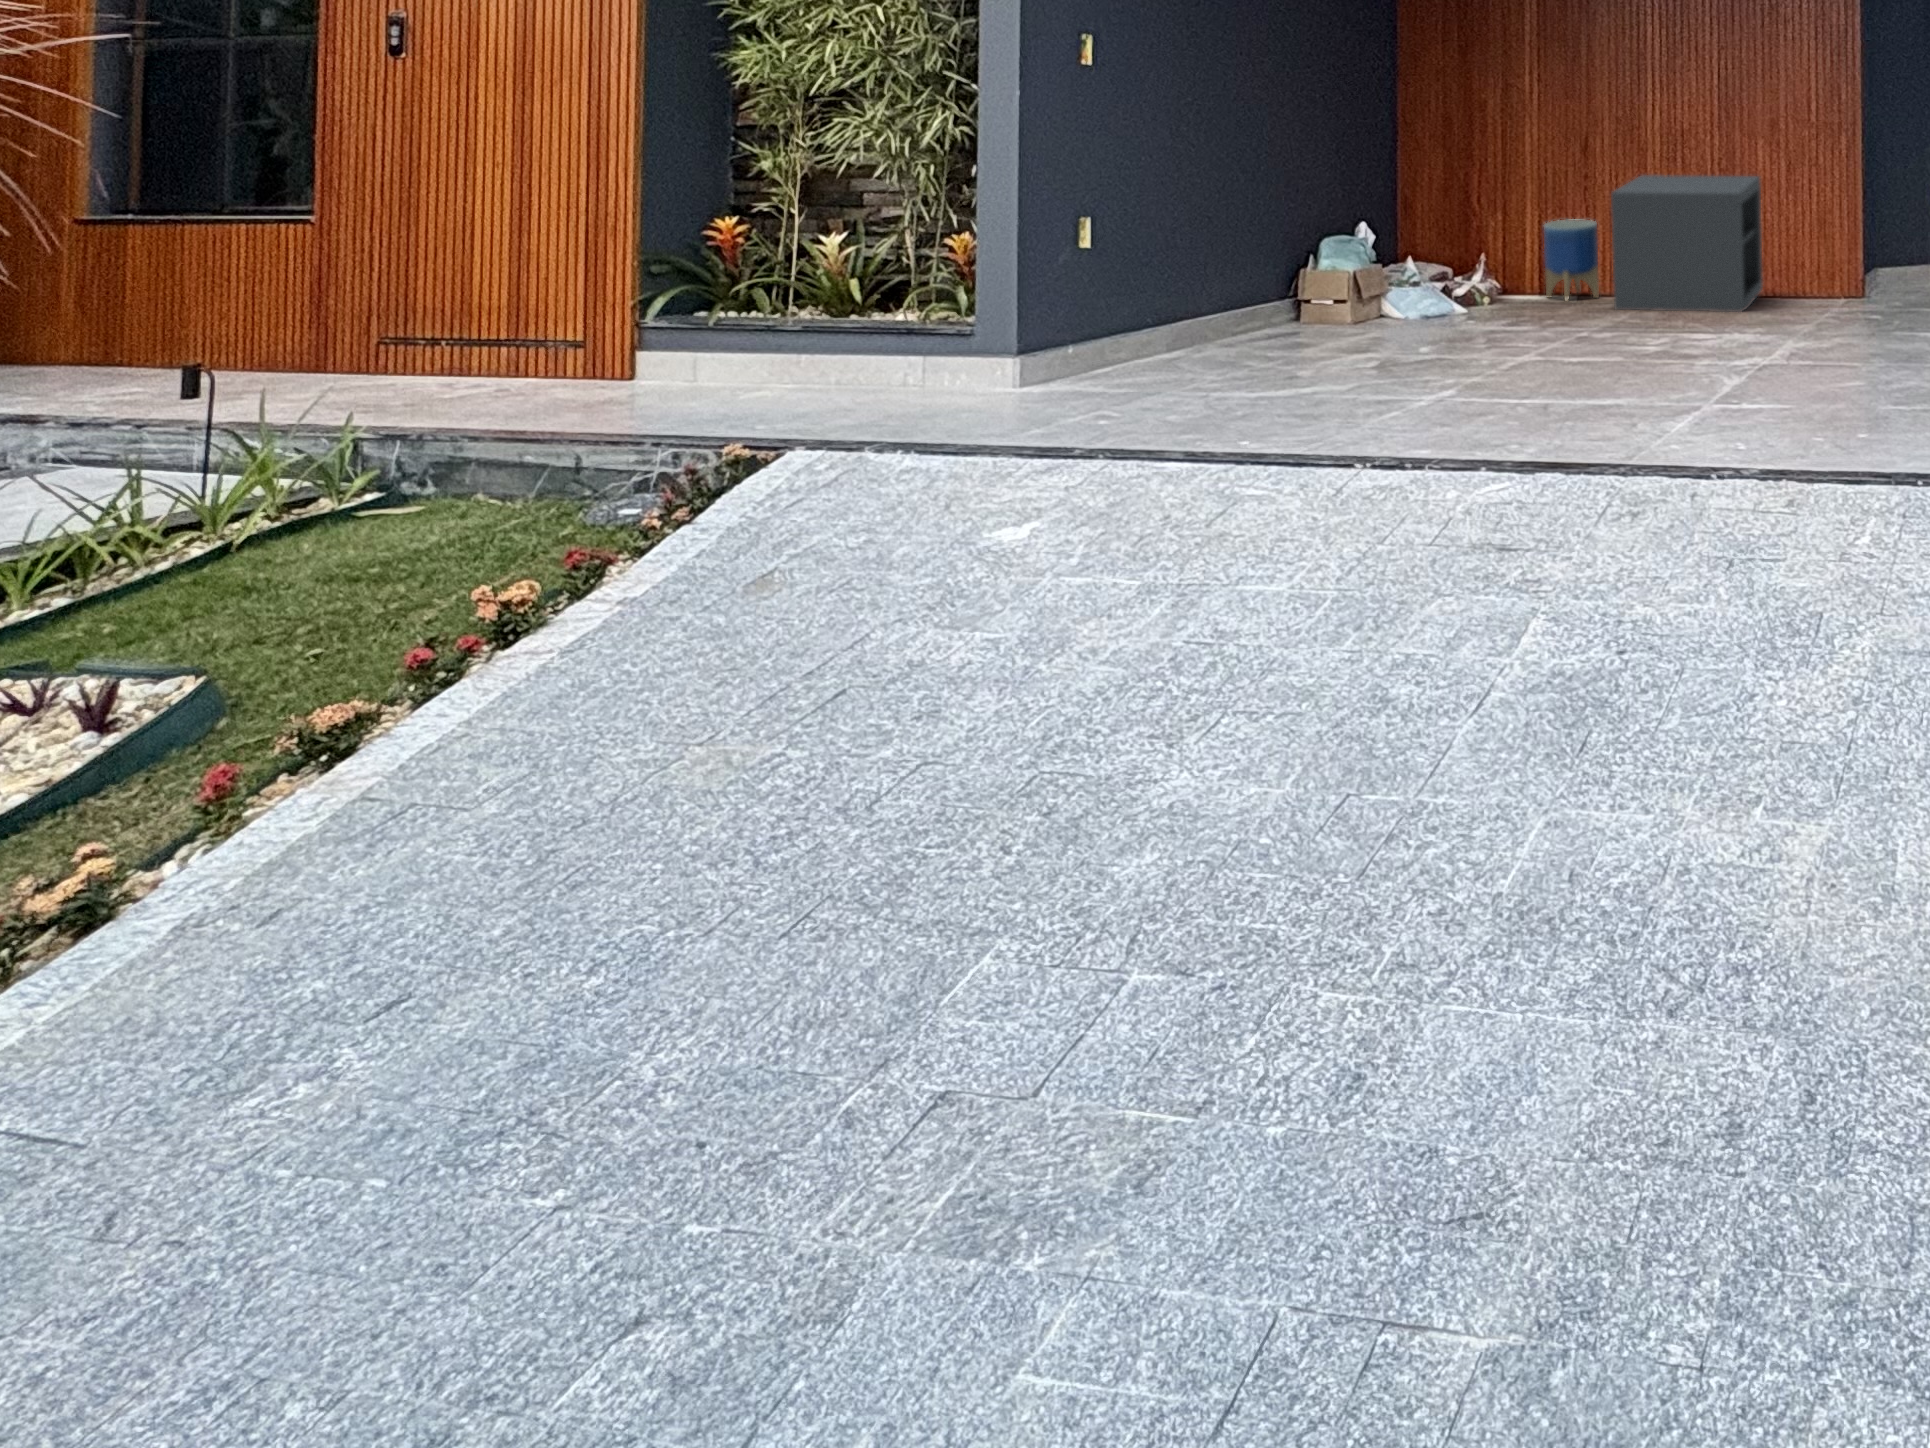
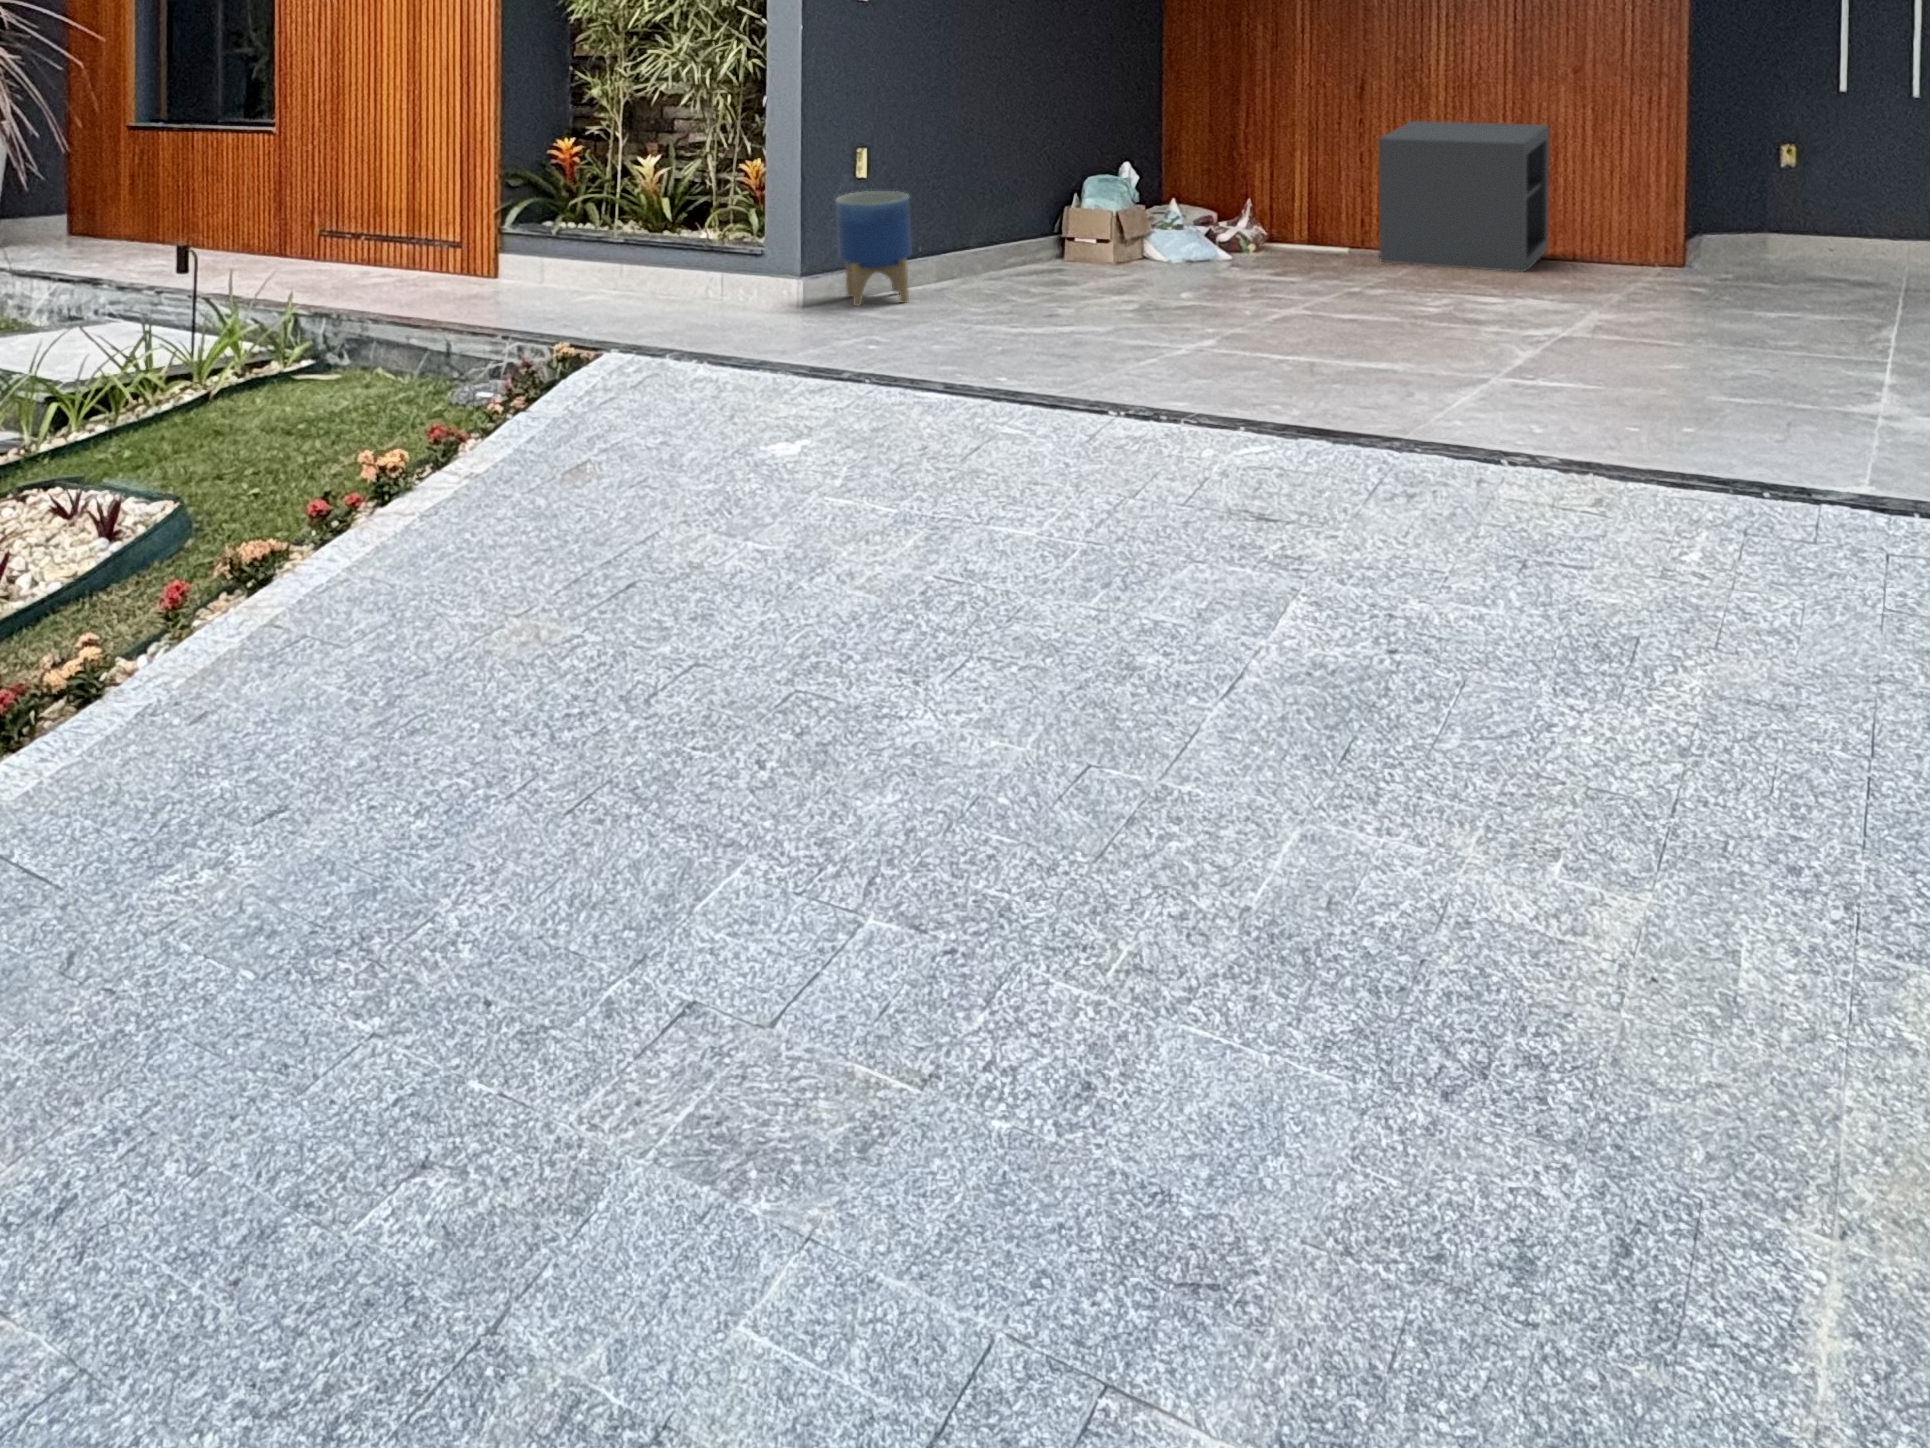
planter: present [1544,219,1599,300] -> present [835,191,912,306]

